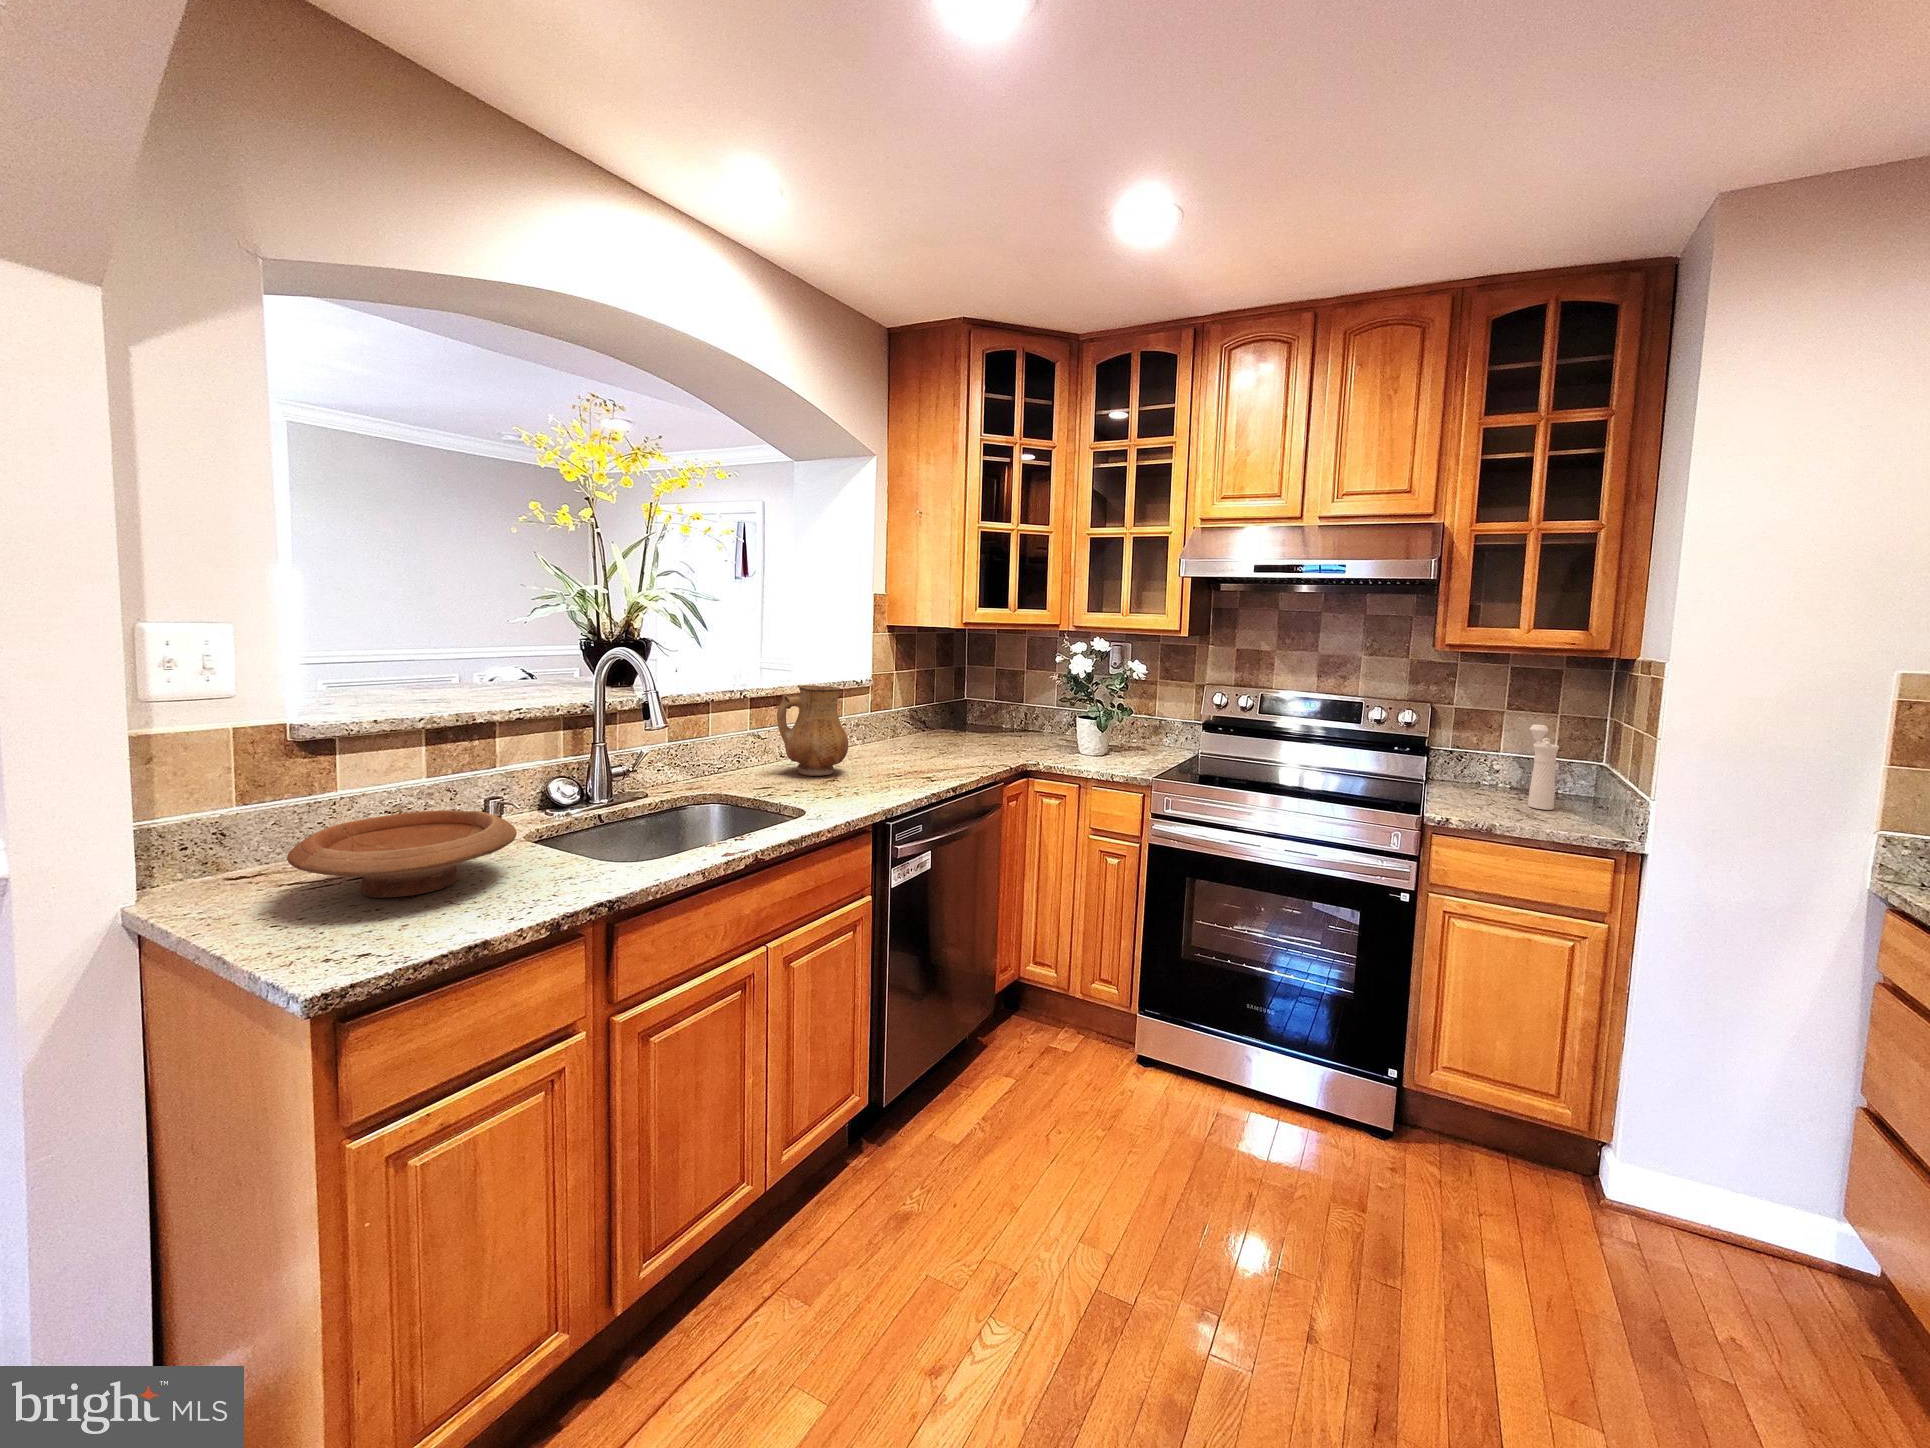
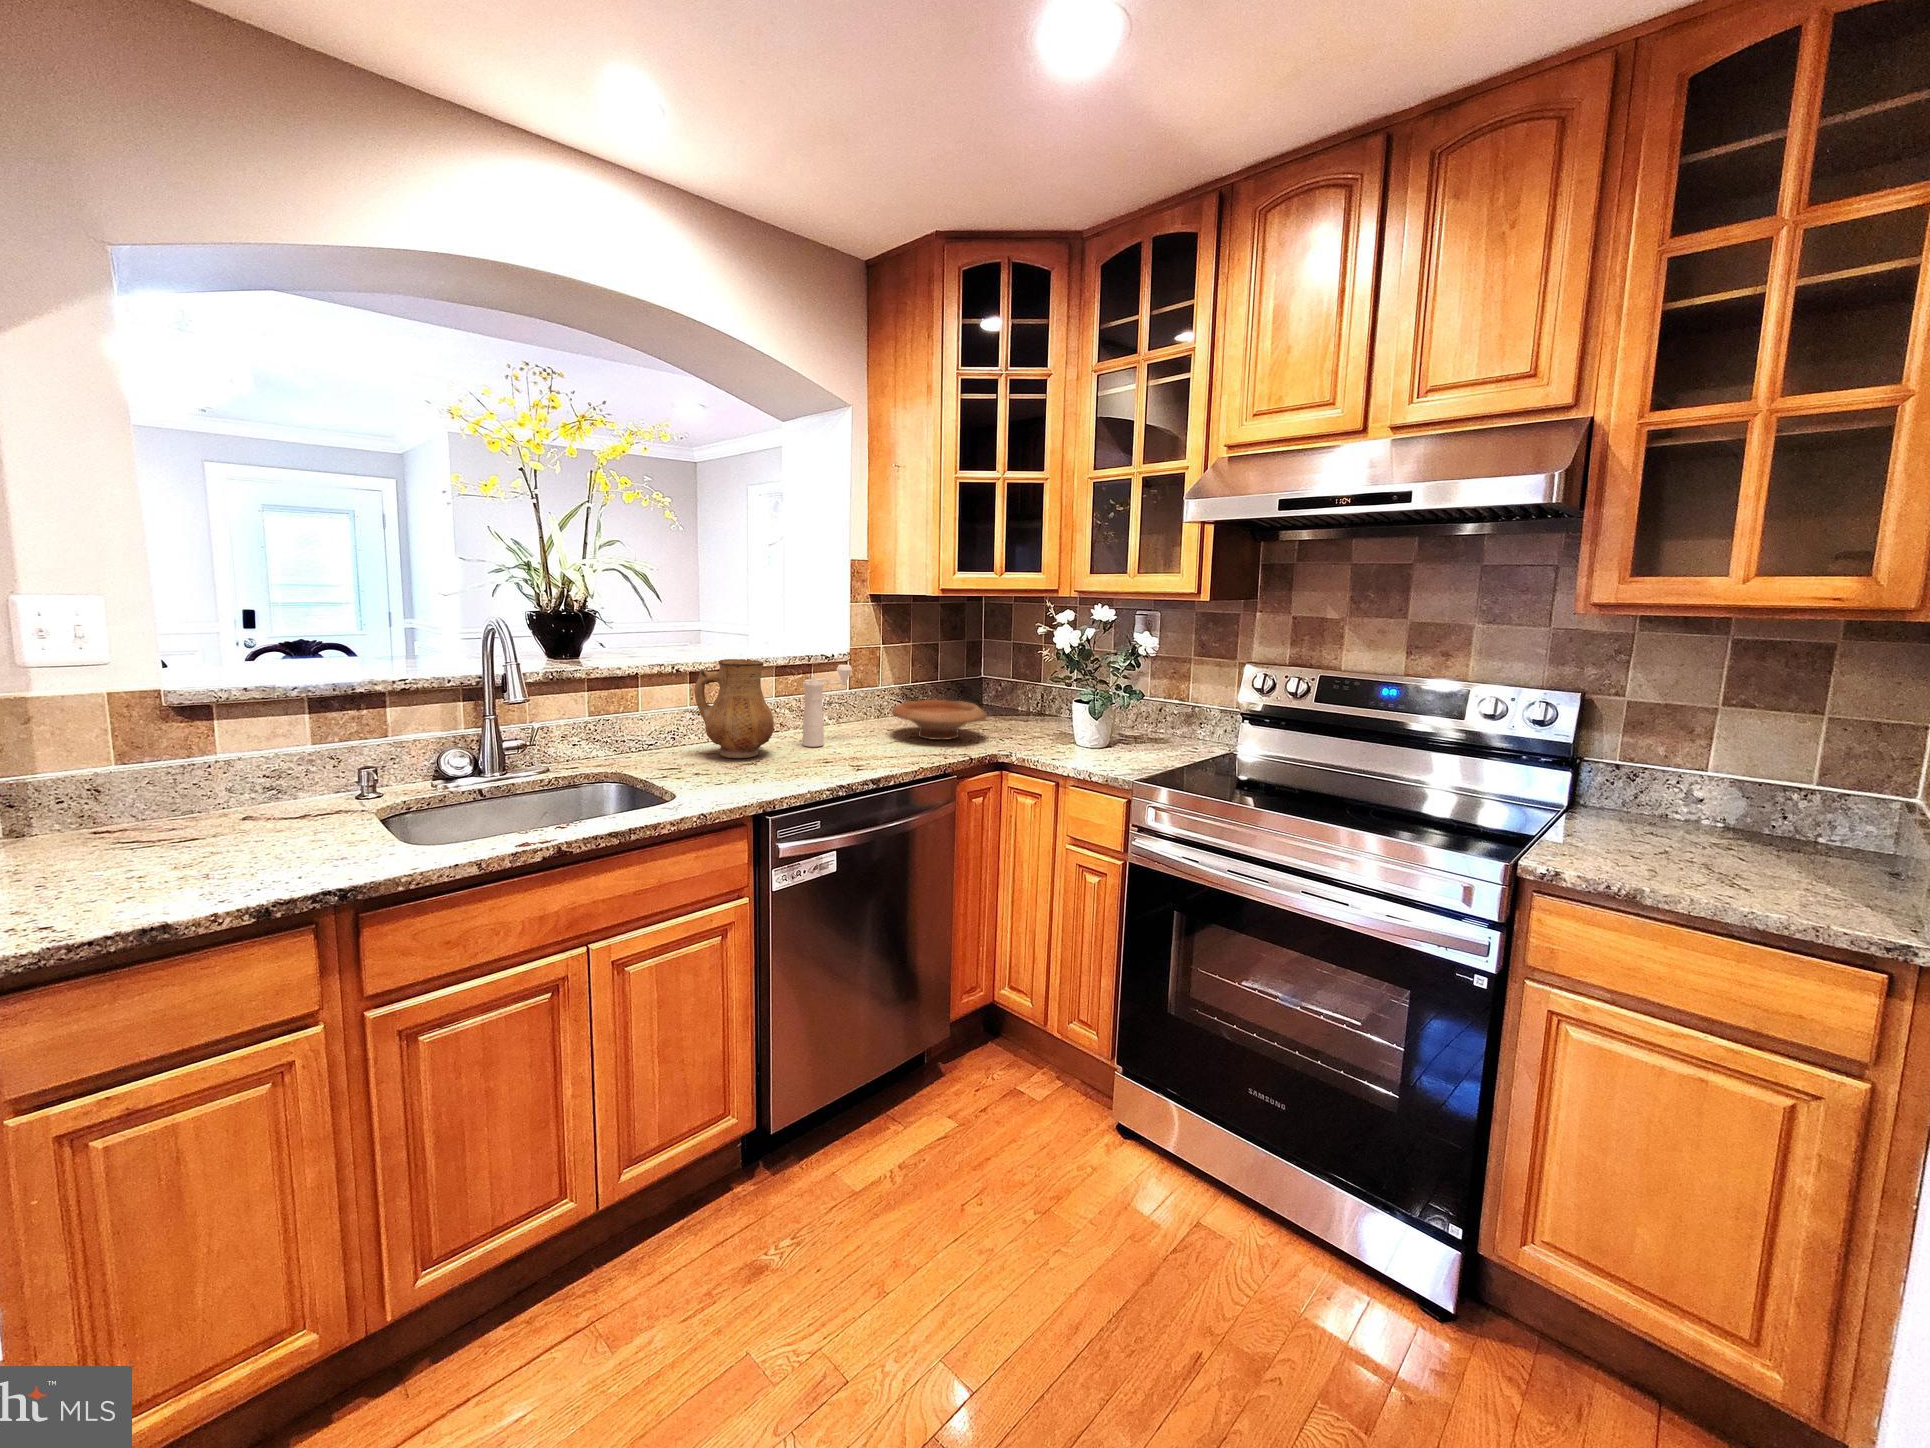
pepper mill: present [1528,725,1559,810] -> present [803,665,852,747]
wooden bowl: present [287,810,517,898] -> present [891,700,987,740]

